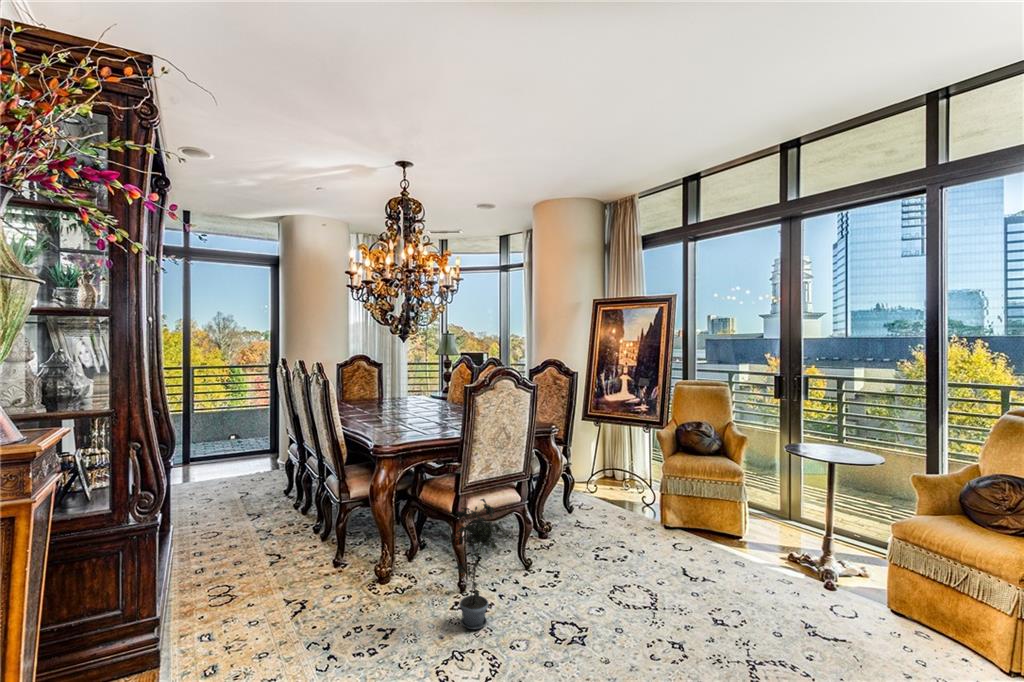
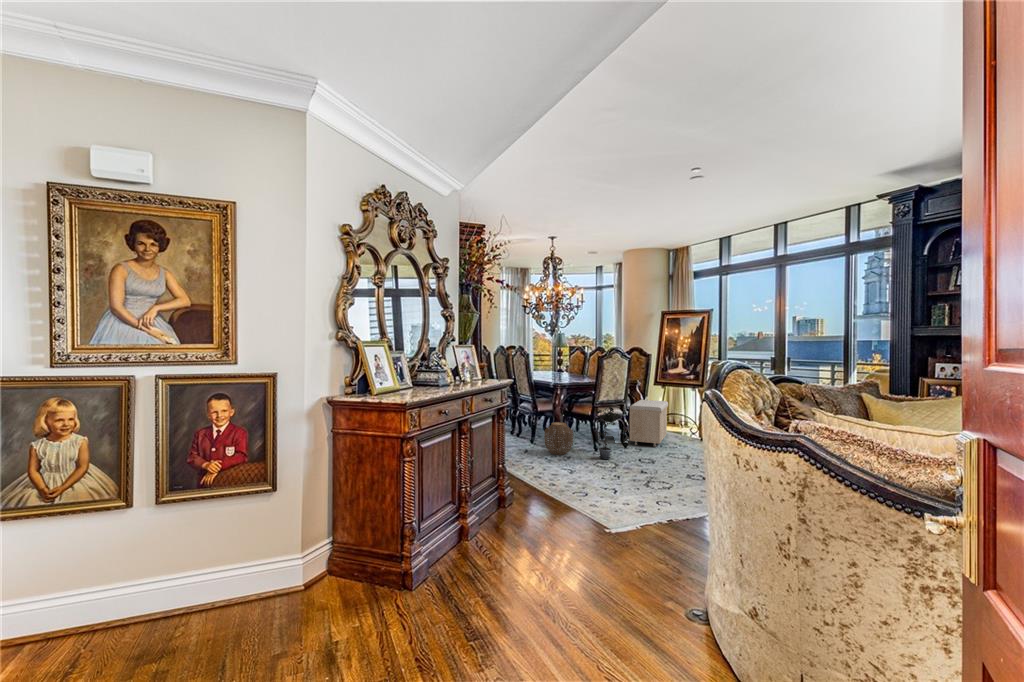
storage bench: none [536,456,607,559] -> present [630,400,668,447]
woven basket: none [342,535,409,617] -> present [544,422,573,455]

